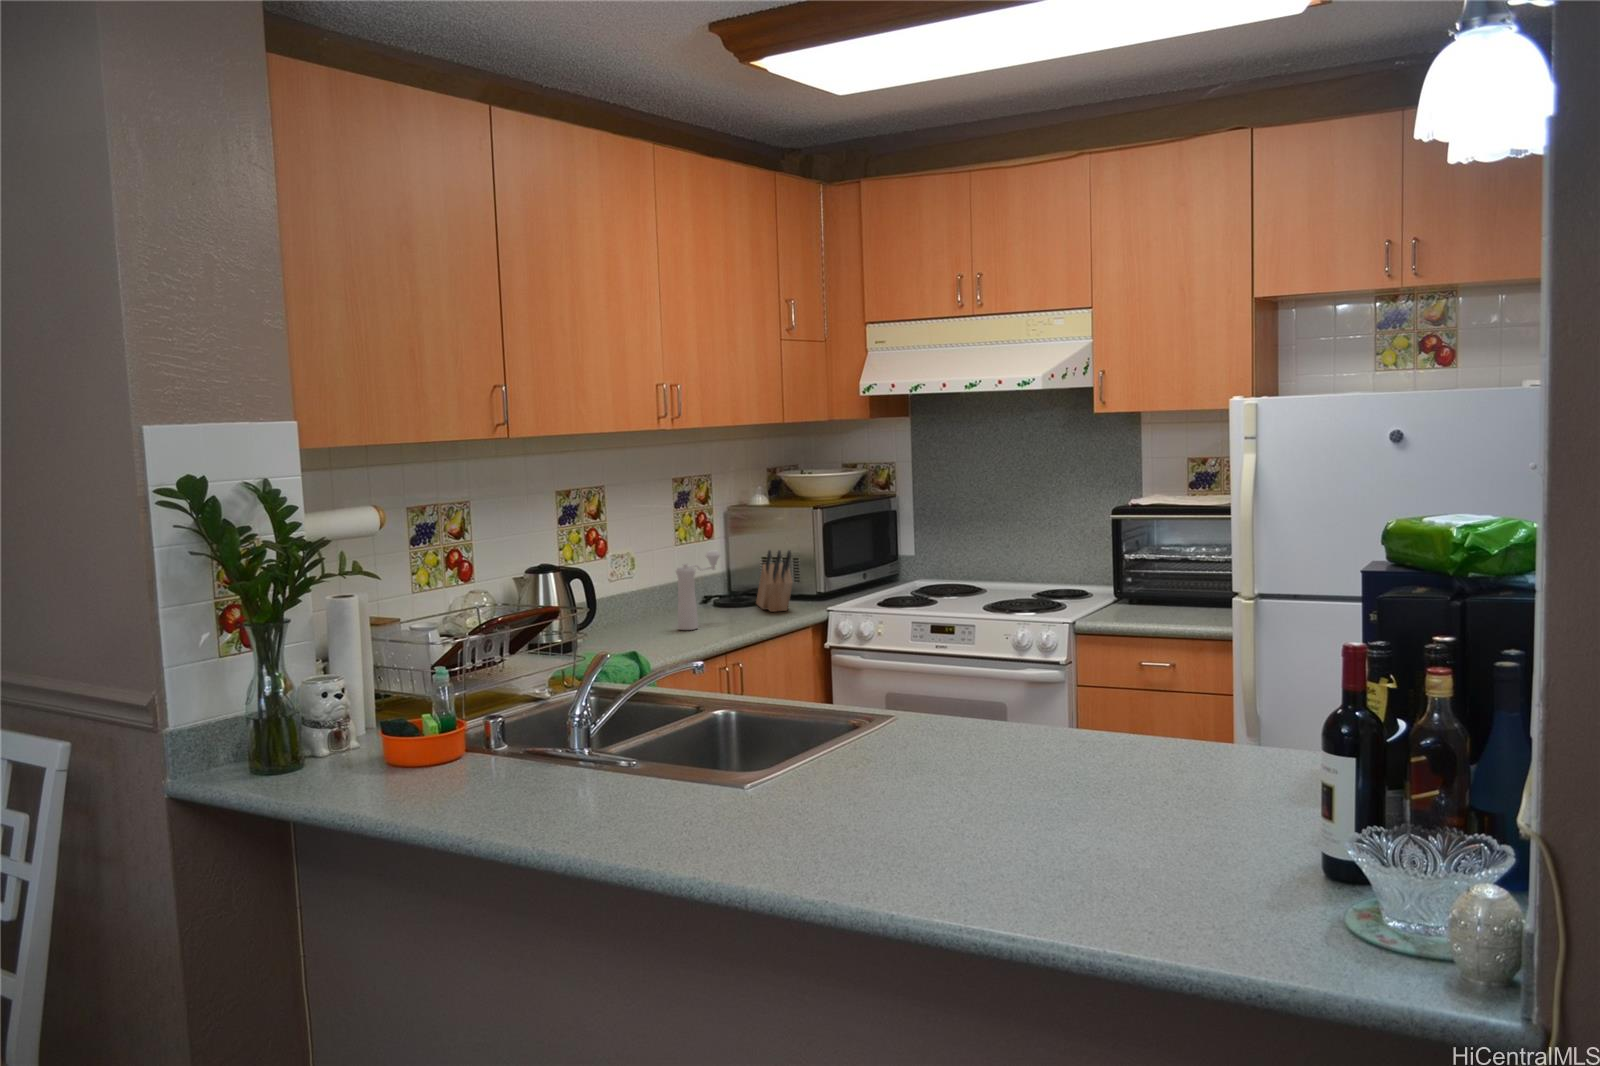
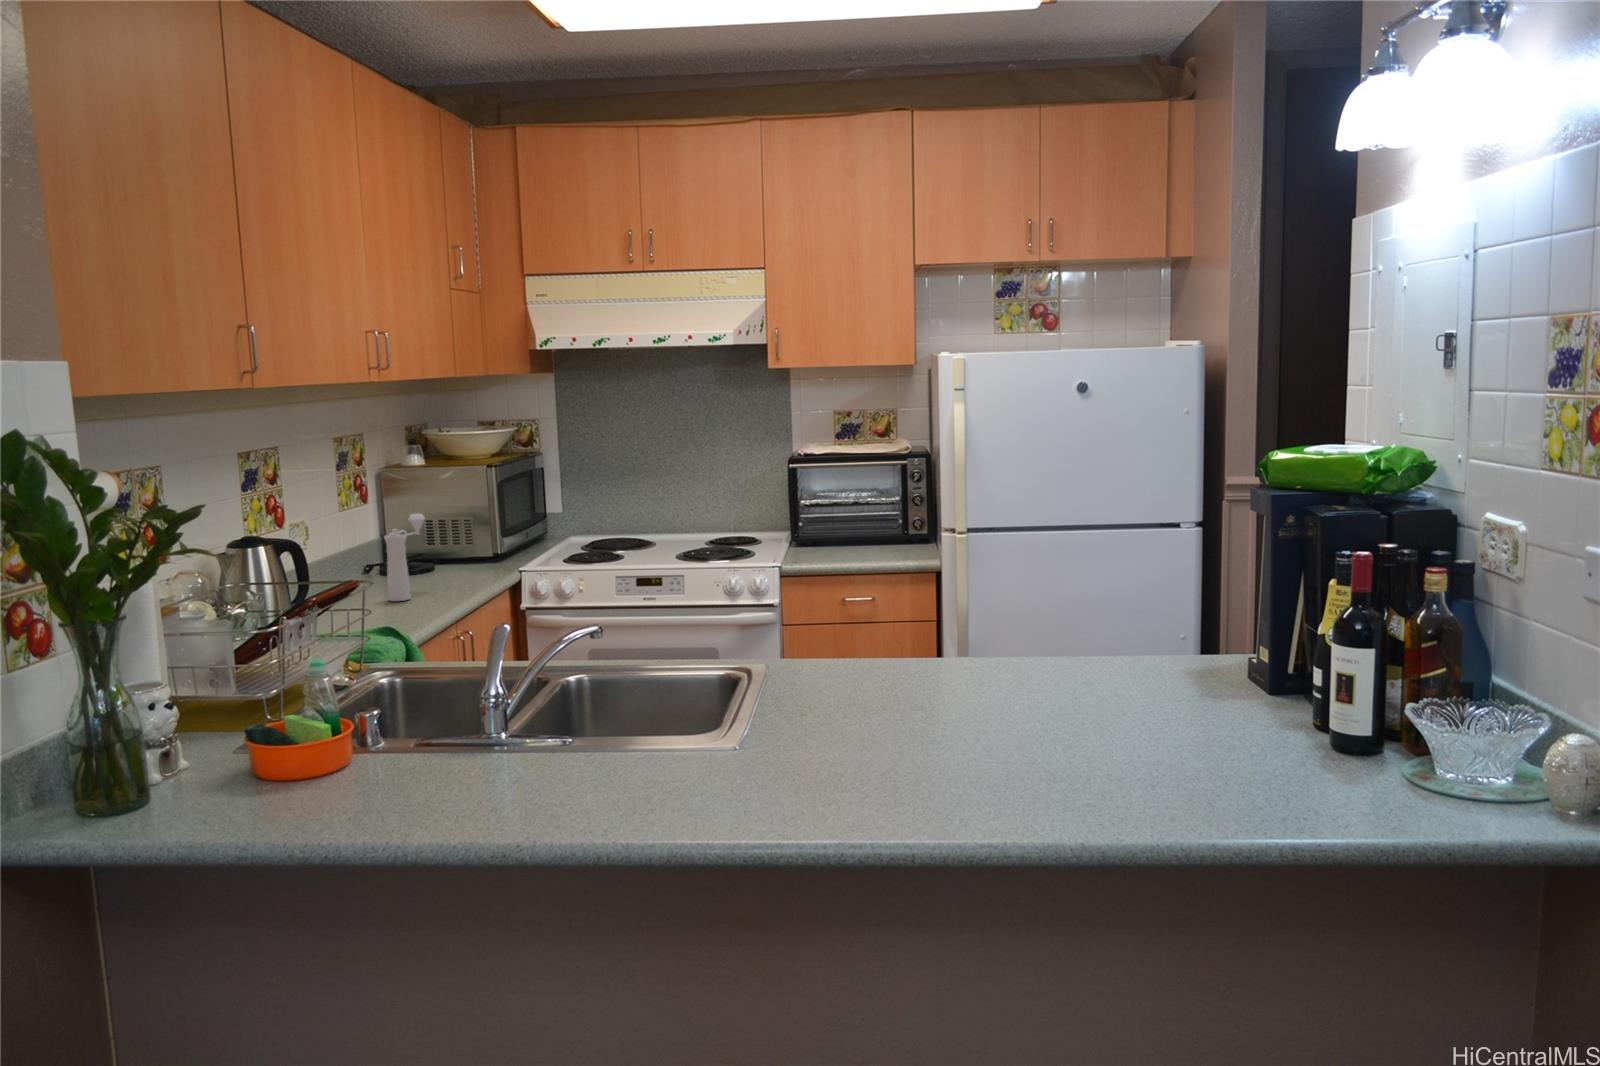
knife block: present [756,550,792,612] -> none [436,510,490,576]

